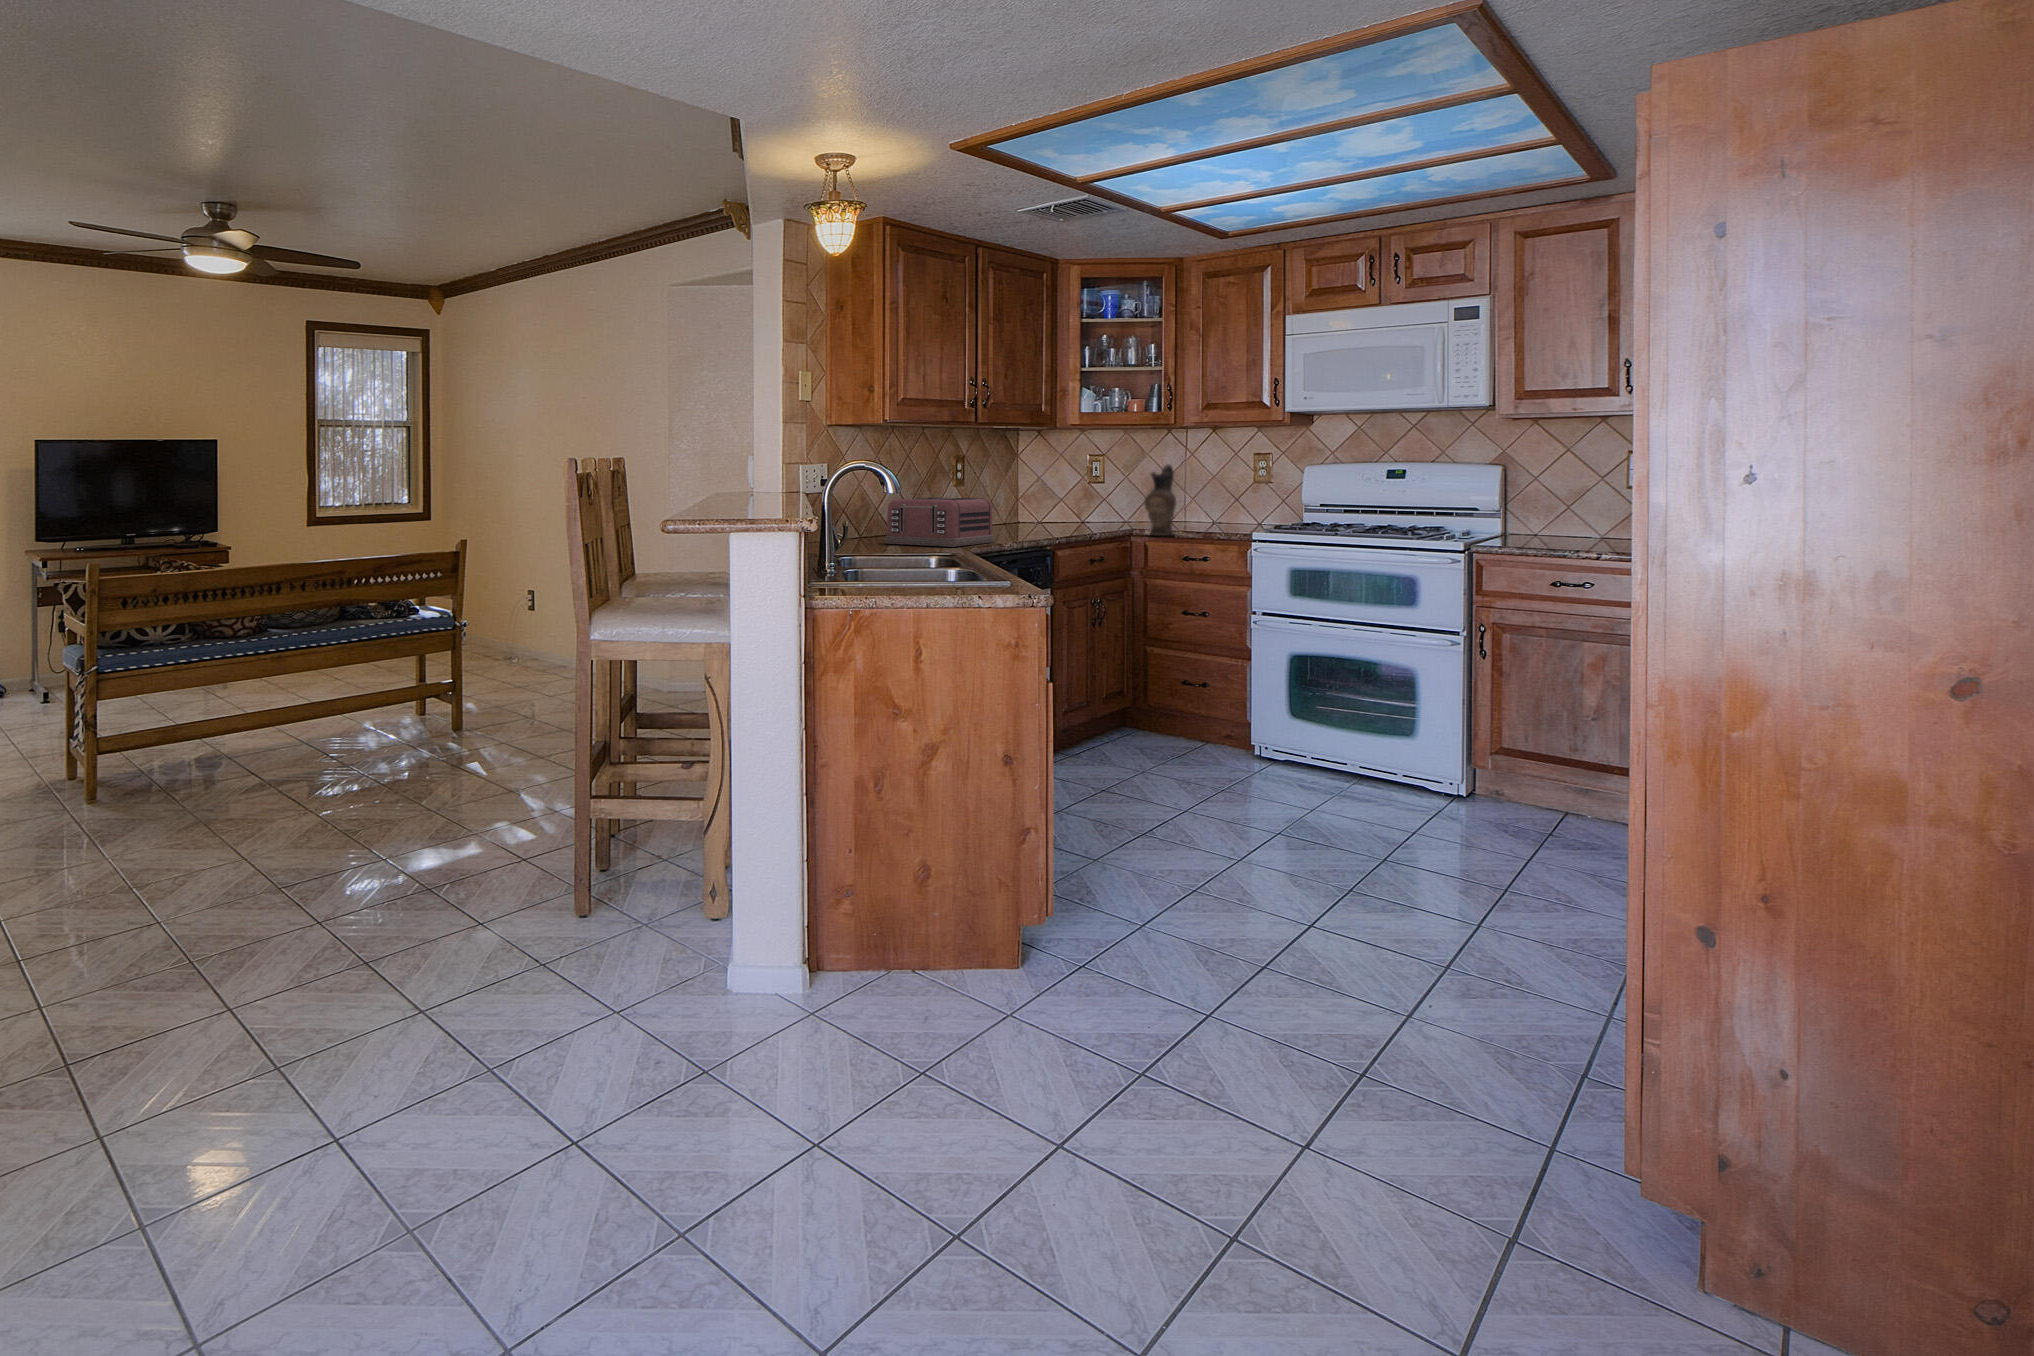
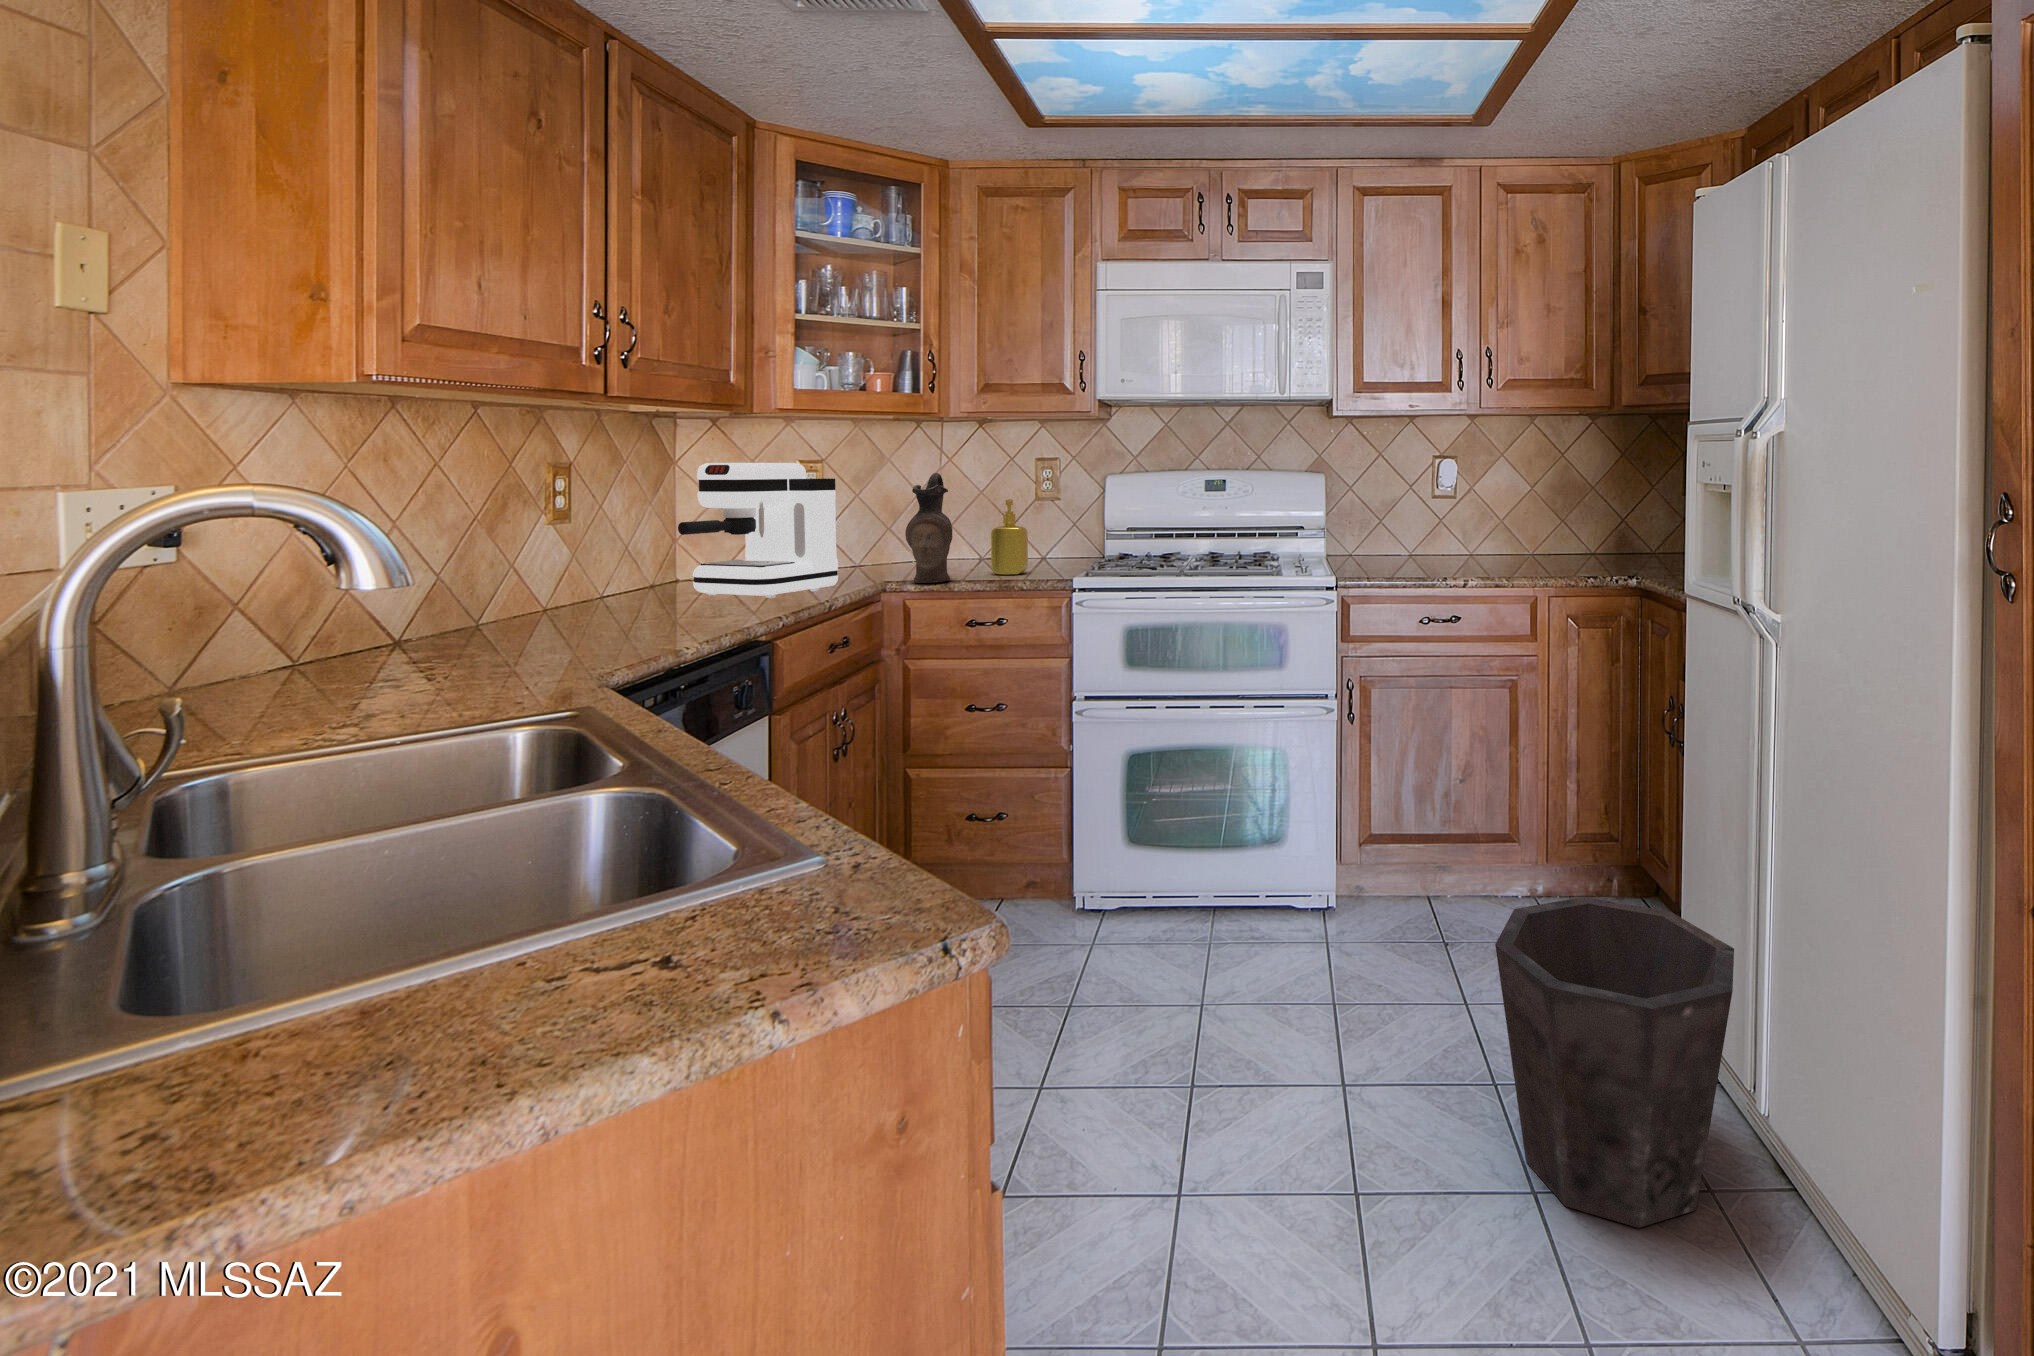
coffee maker: none [1013,458,1101,536] -> present [678,463,838,598]
soap dispenser: none [1207,483,1235,535] -> present [991,499,1028,575]
toaster: present [886,497,994,547] -> none [367,545,652,663]
waste bin: none [1444,763,1640,964] -> present [1495,897,1734,1228]

